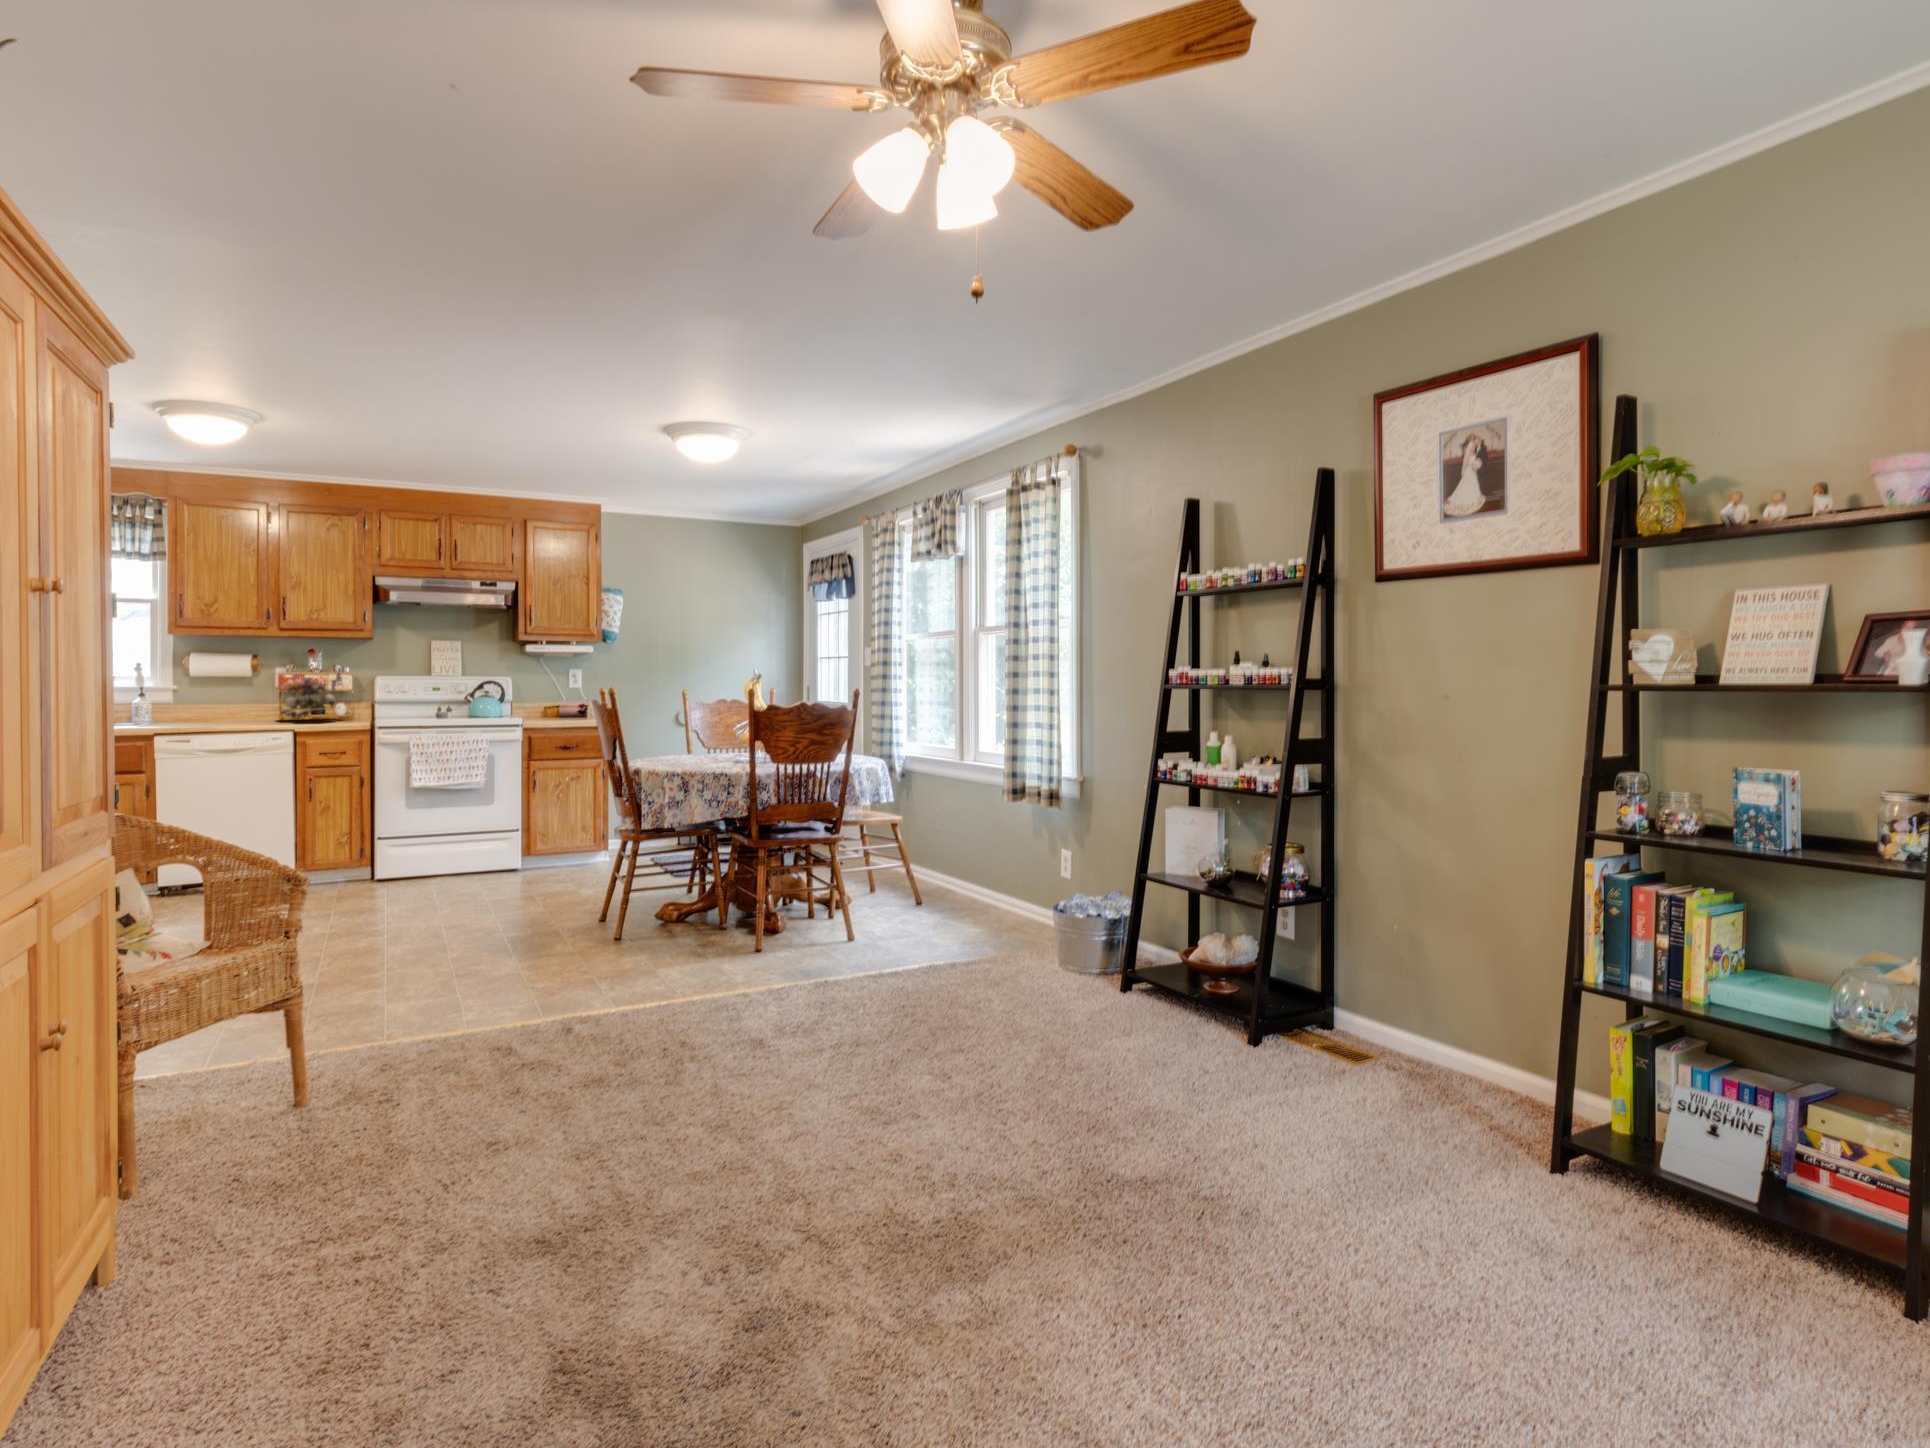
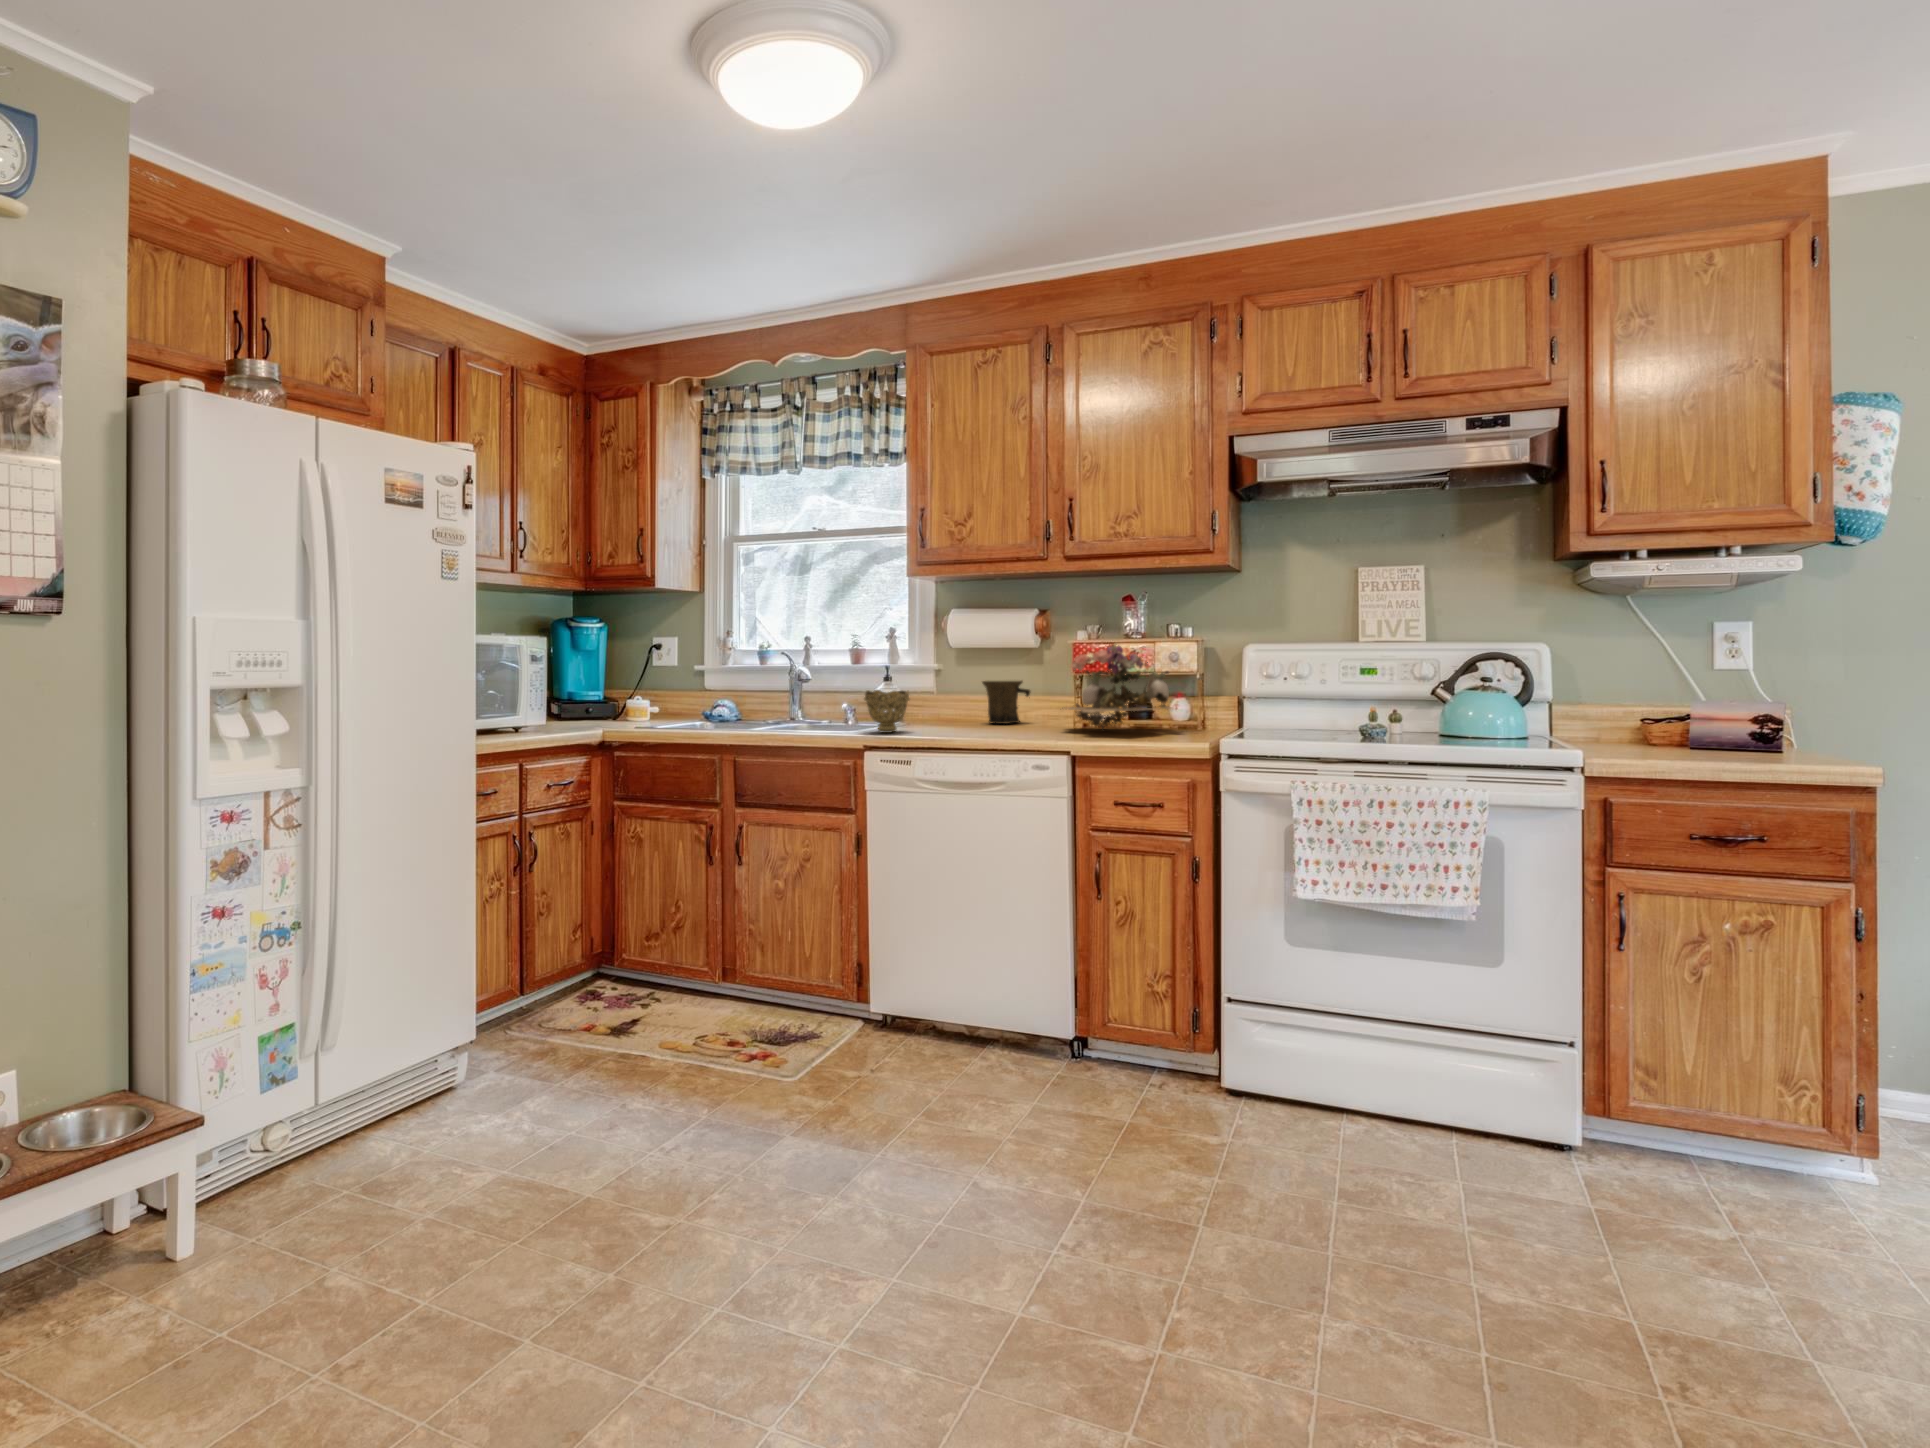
mug: none [210,694,243,719] -> present [982,681,1030,724]
decorative bowl: none [144,702,177,726] -> present [864,690,910,733]

